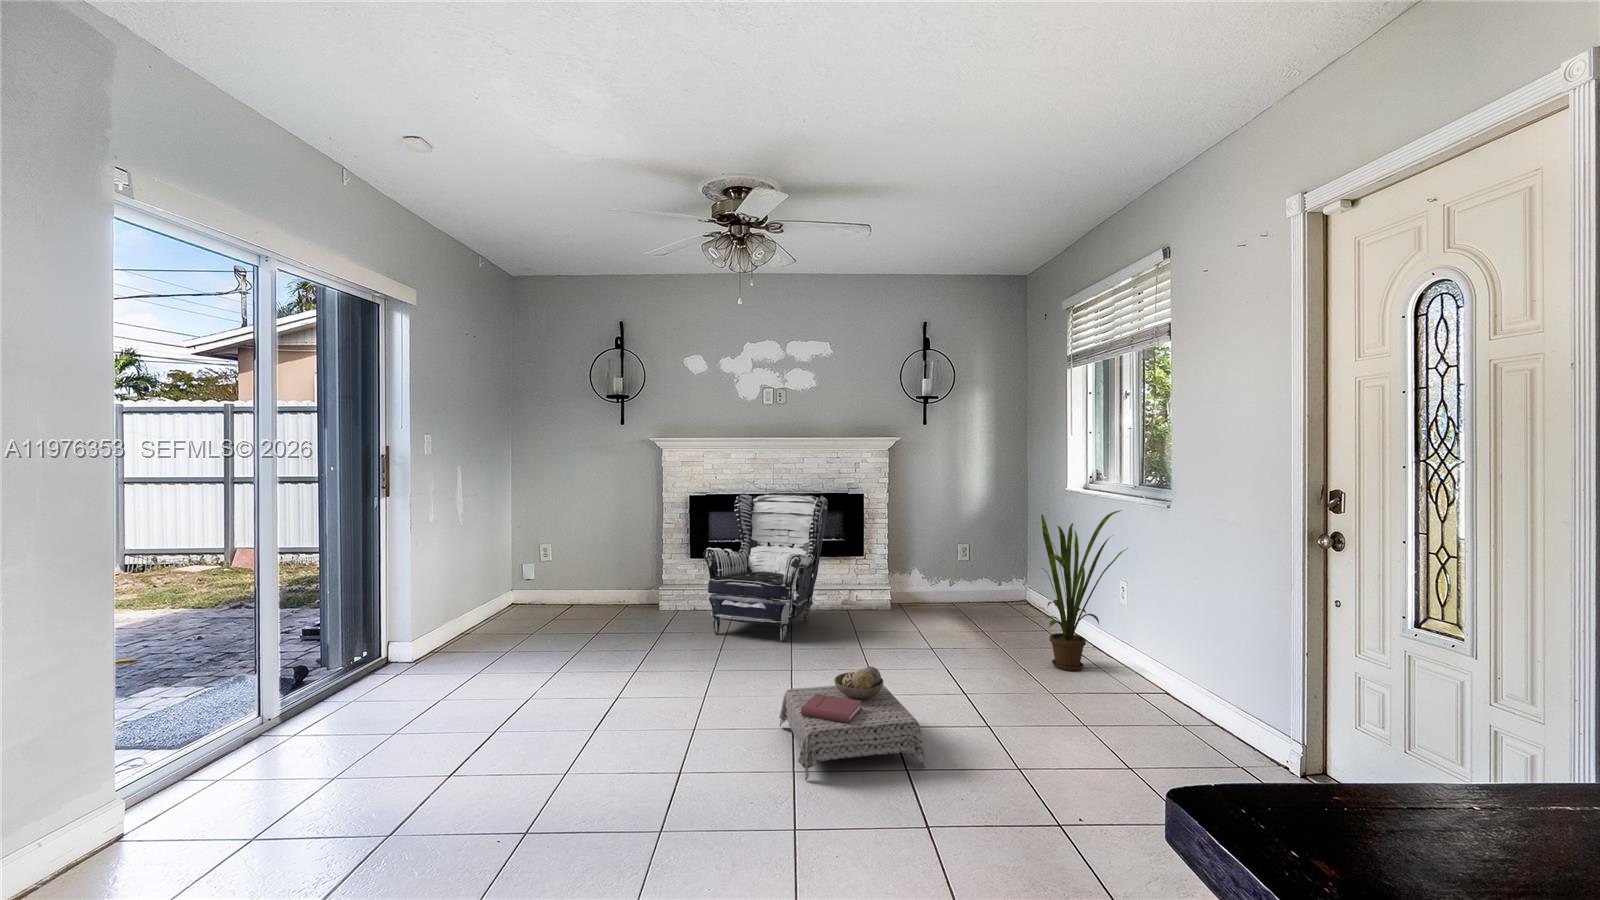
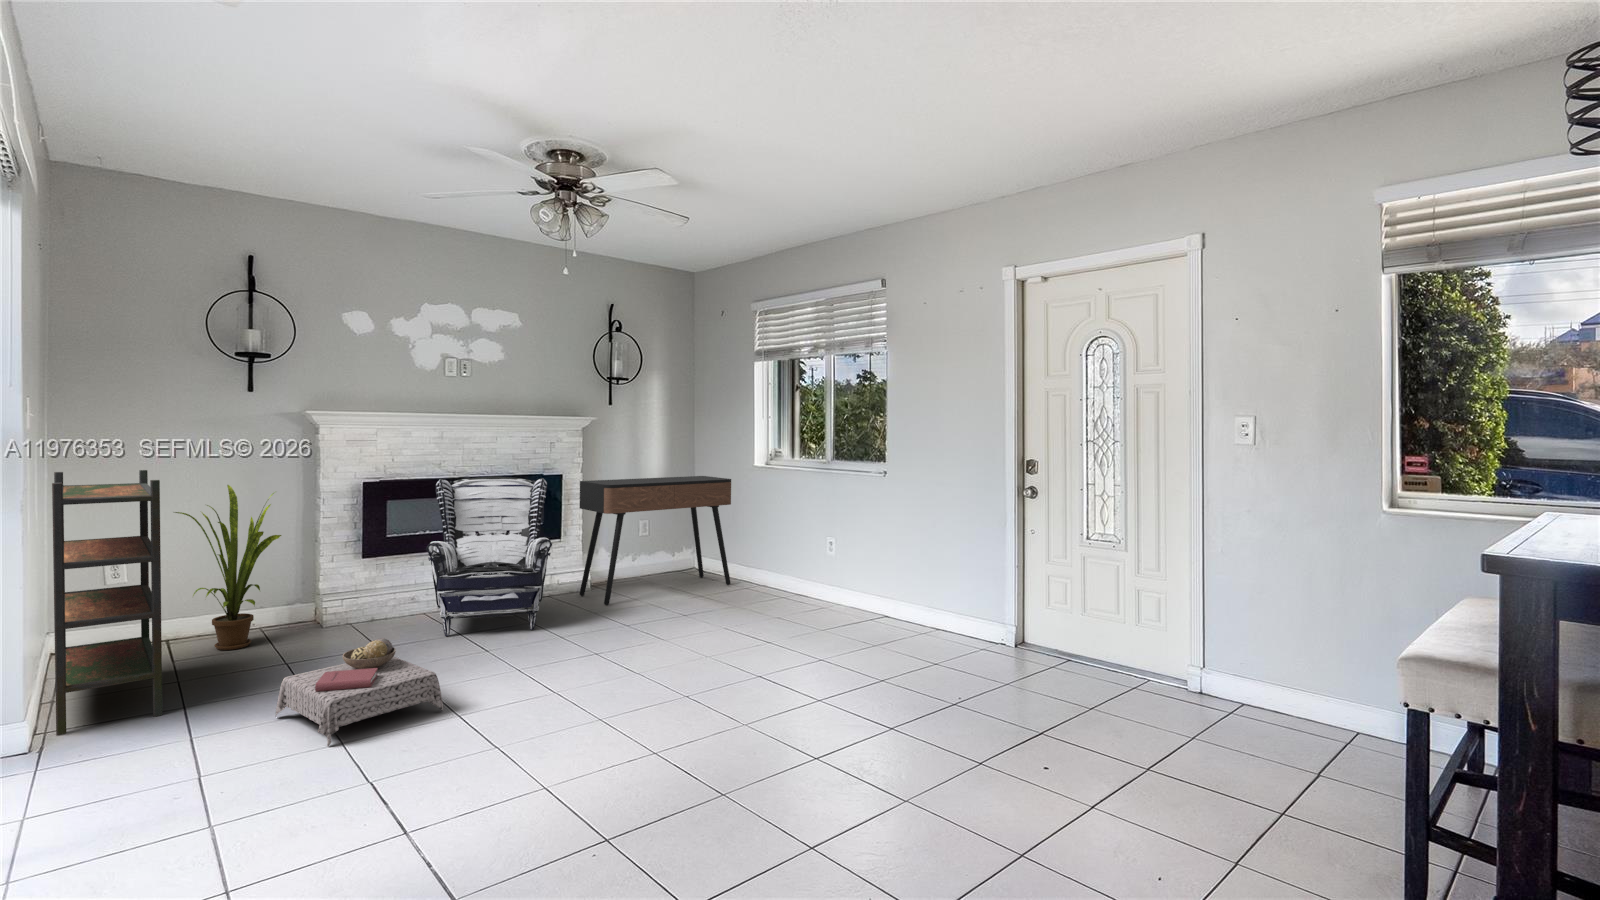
bookshelf: none [426,480,528,658] -> present [52,470,162,735]
console table: none [871,500,1041,629] -> present [579,476,731,605]
house plant: present [1041,510,1128,671] -> present [175,485,281,650]
ottoman: present [779,666,925,780] -> present [276,638,443,746]

